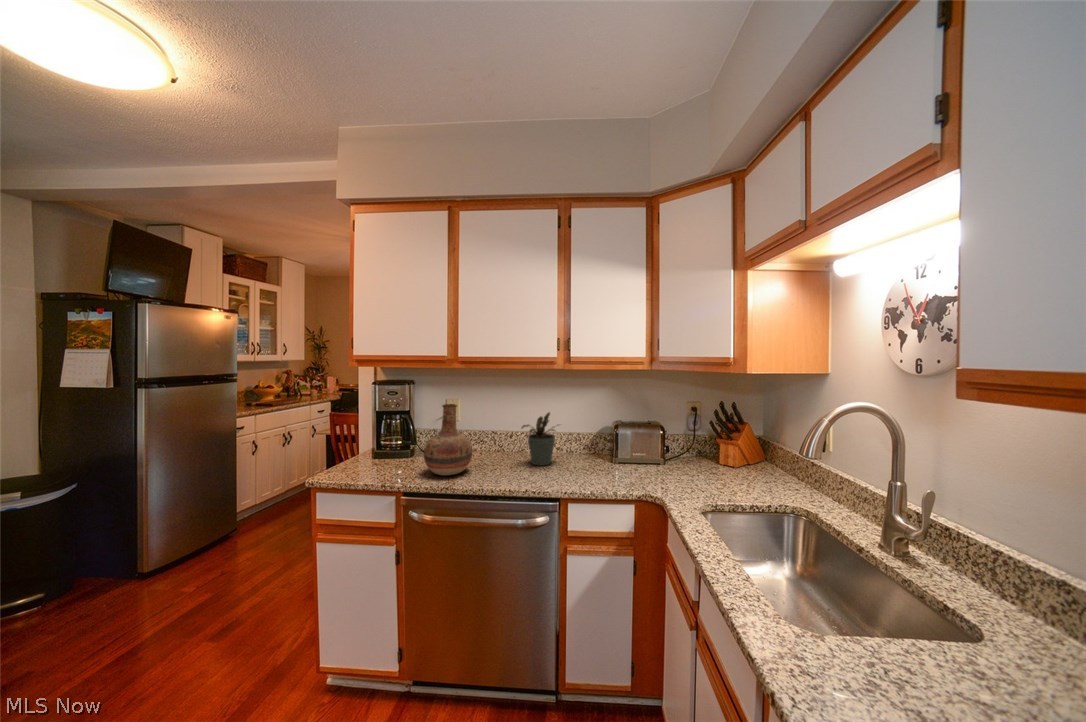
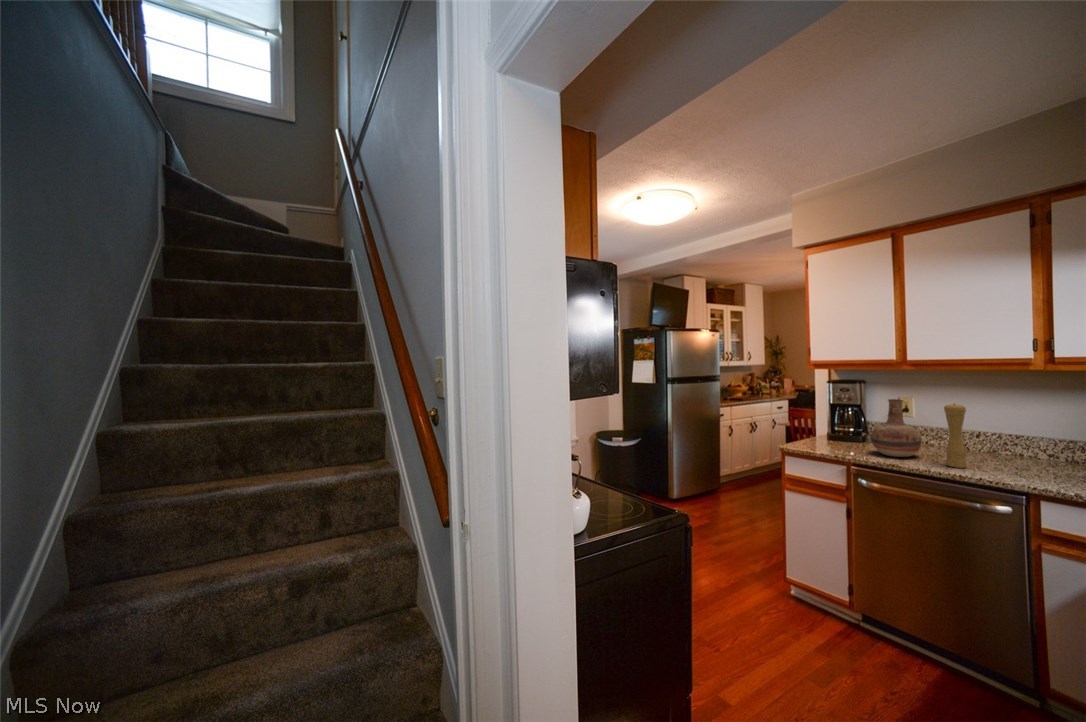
pepper mill: none [496,407,514,480] -> present [944,404,967,468]
potted plant: present [522,413,555,466] -> none [985,413,1045,467]

